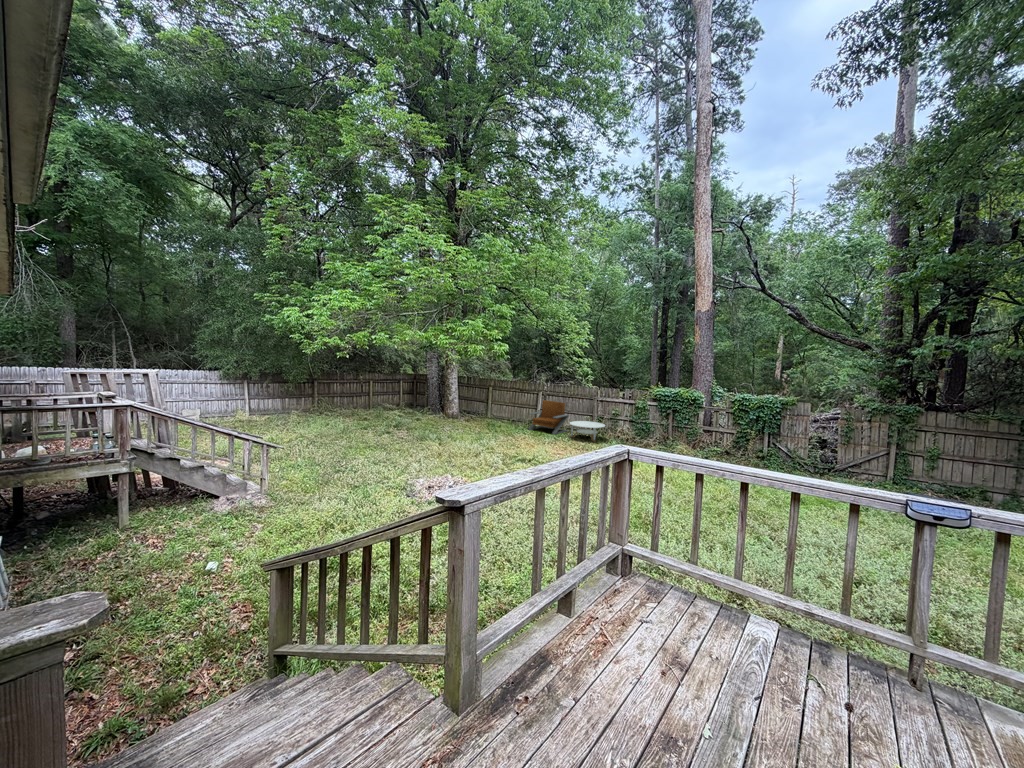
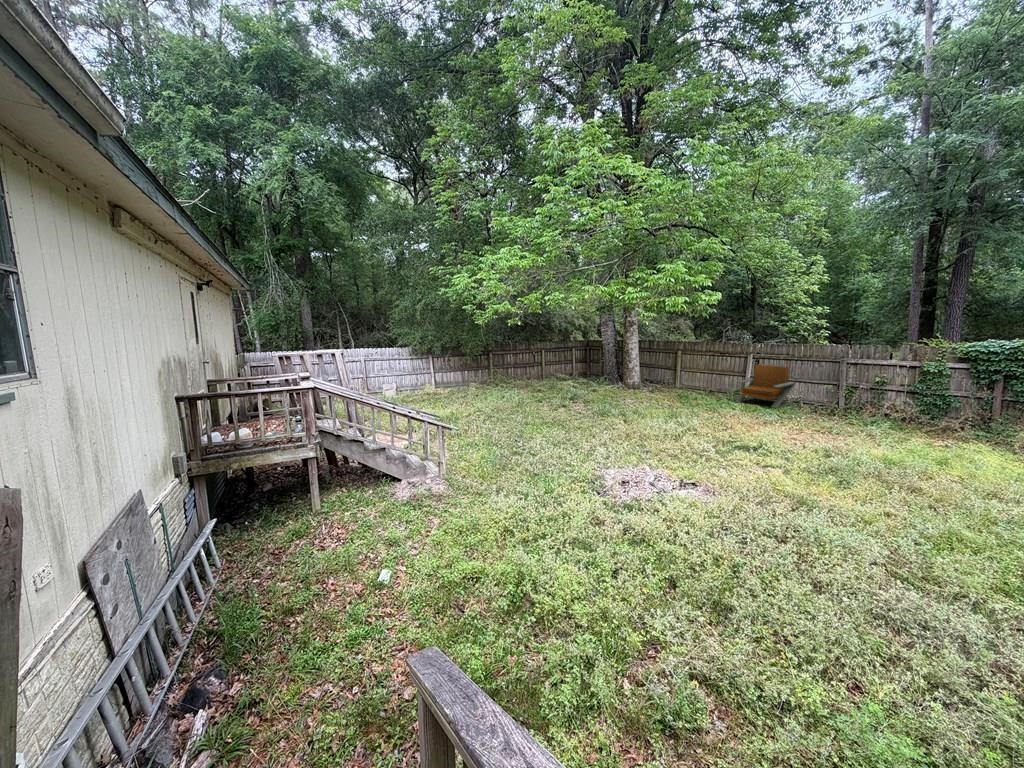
round table: present [570,421,605,442] -> none [800,391,860,420]

